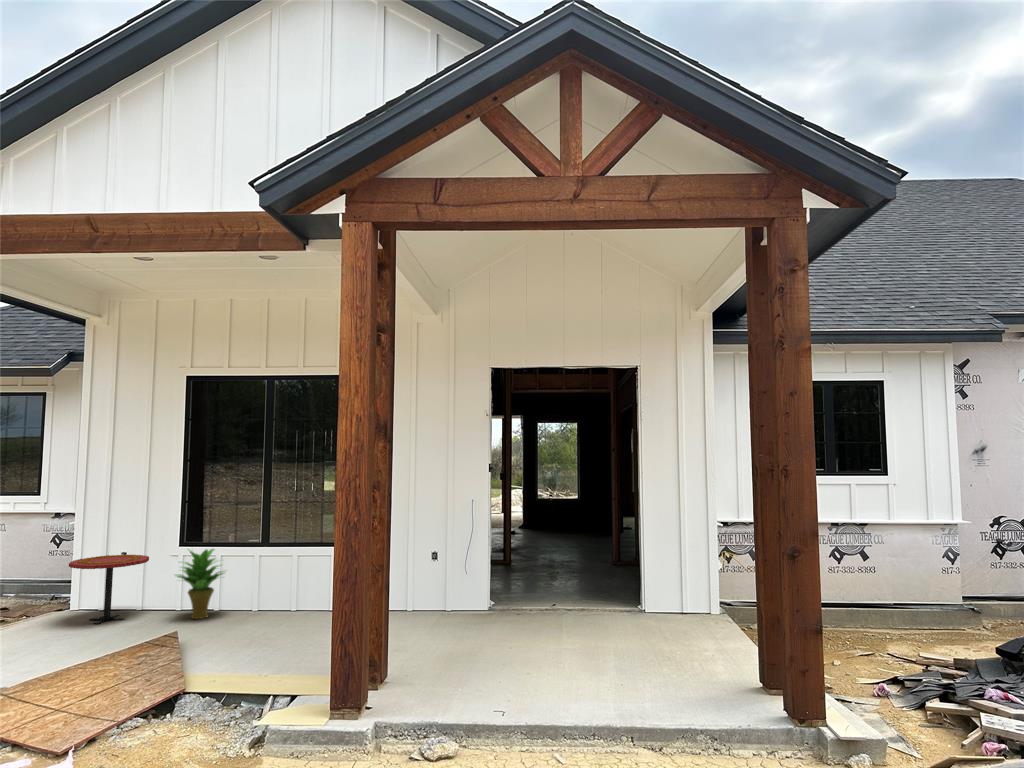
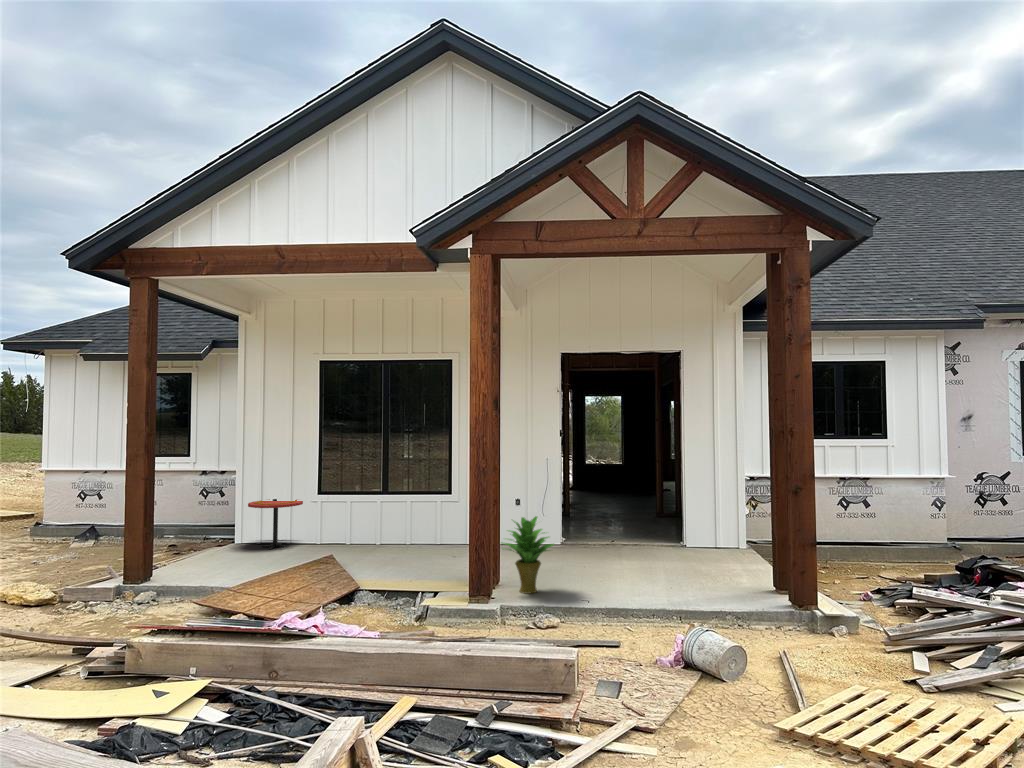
potted plant: present [176,549,223,619] -> present [502,516,553,594]

